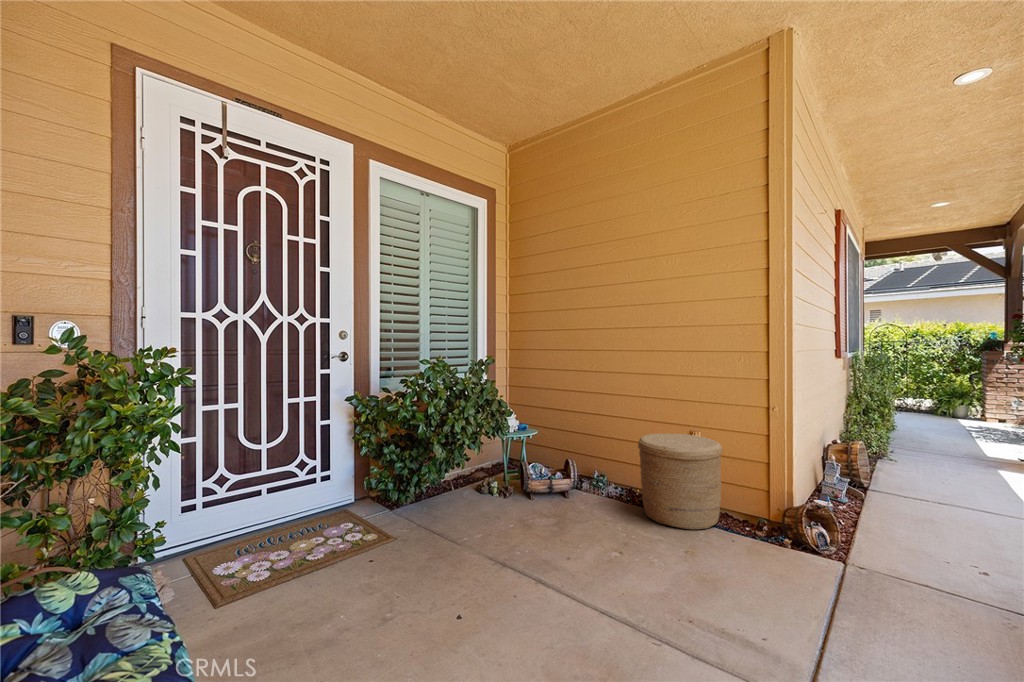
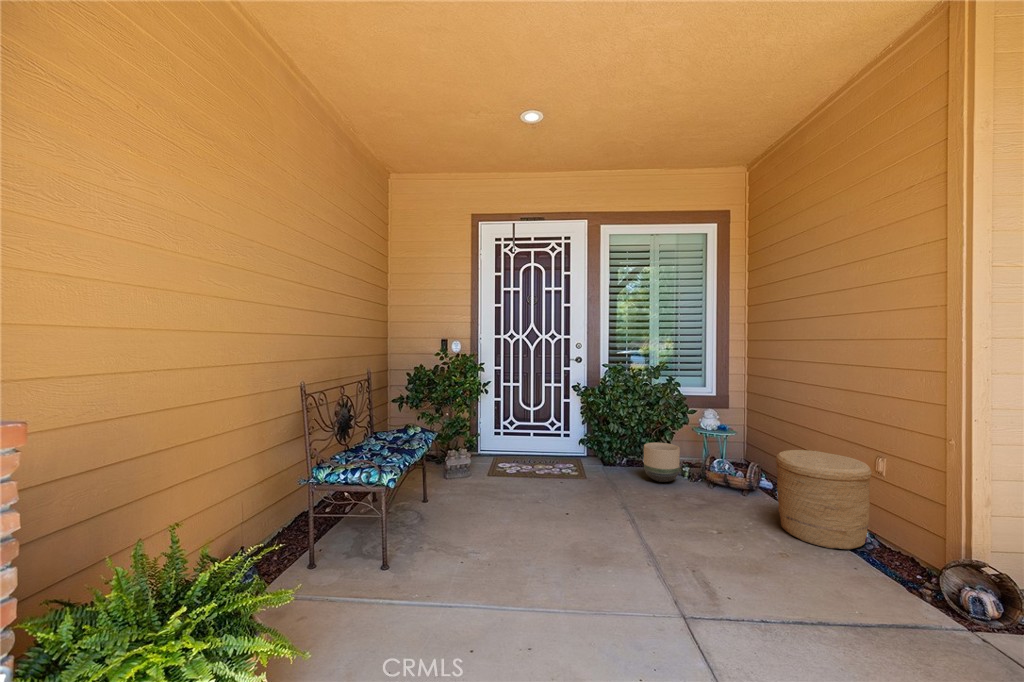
planter: none [465,457,509,510] -> present [644,442,680,482]

